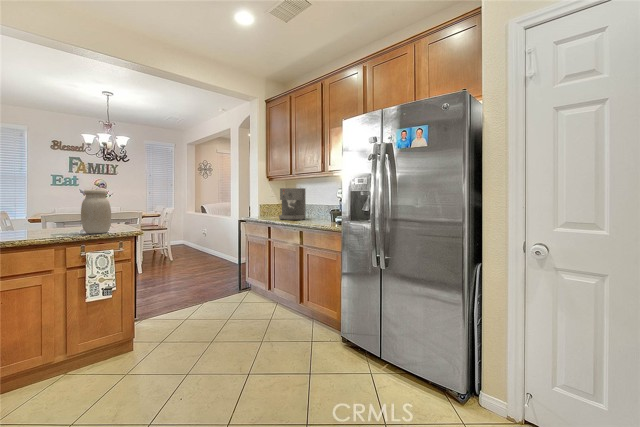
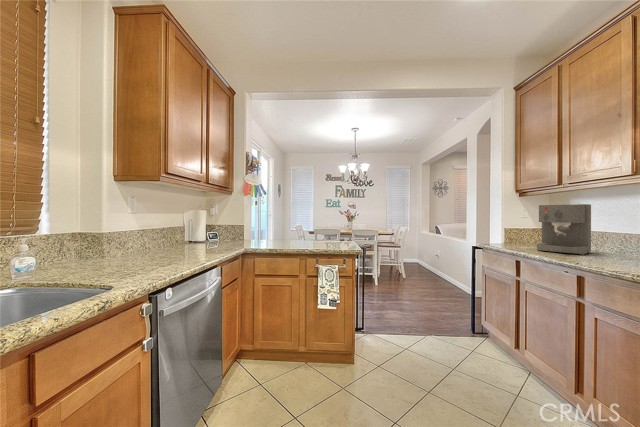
jar: present [81,189,111,234] -> none [319,209,340,249]

